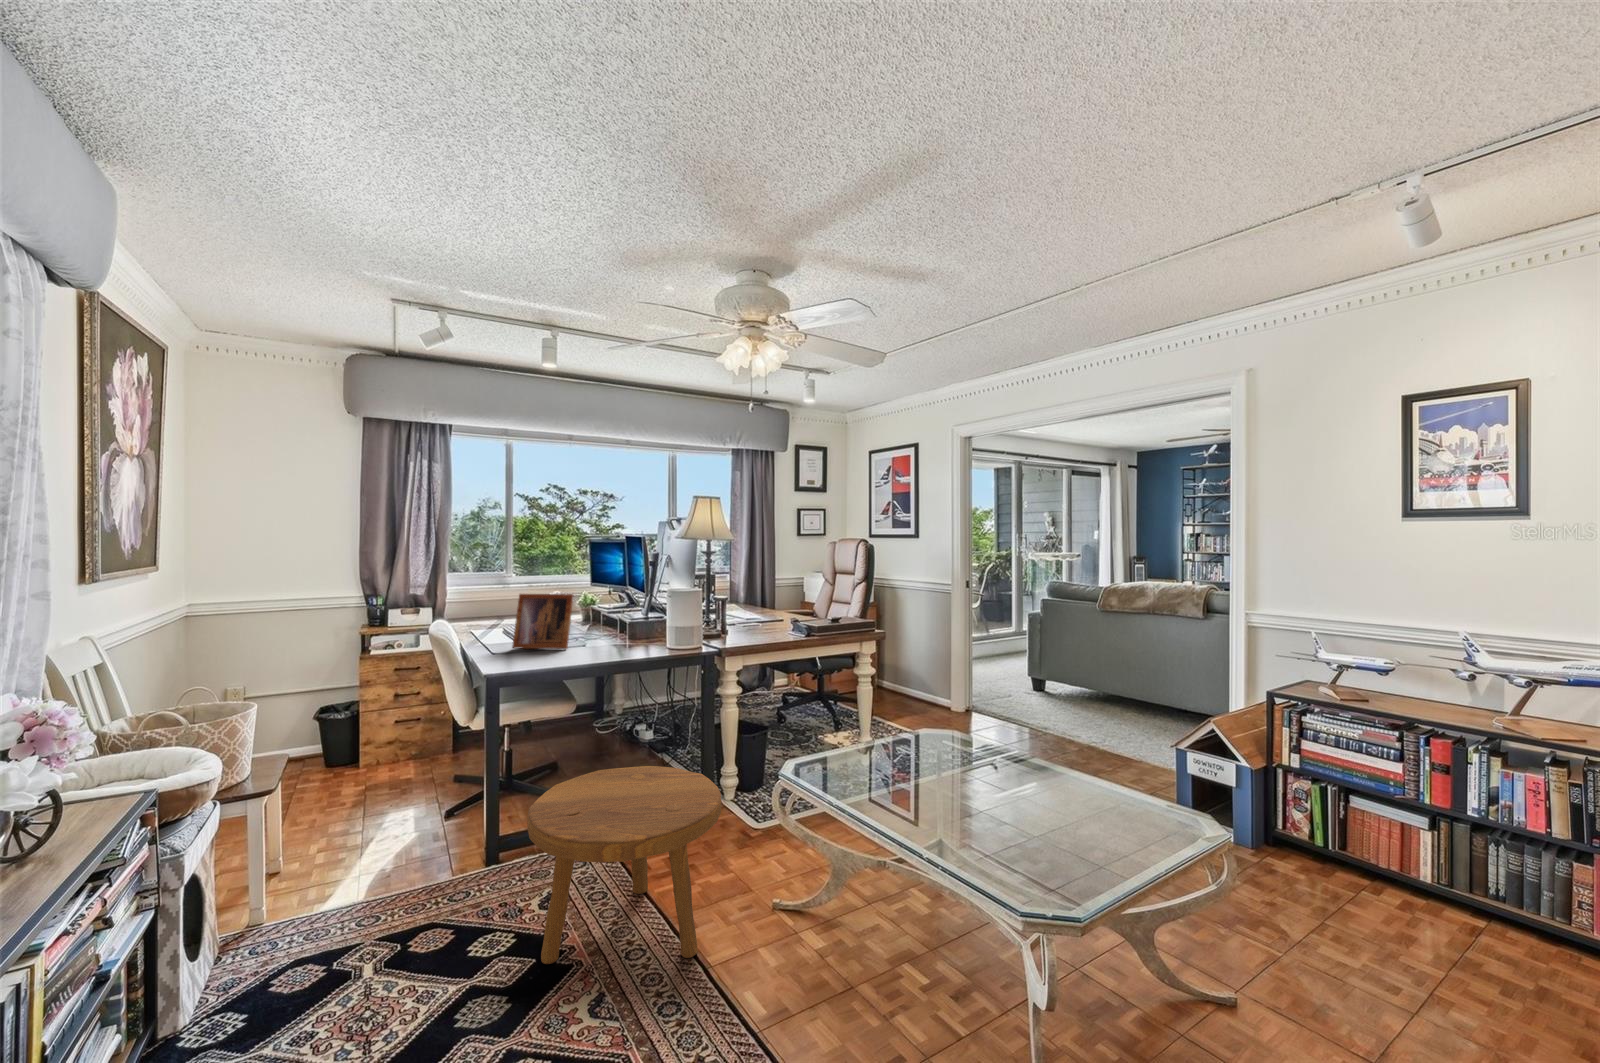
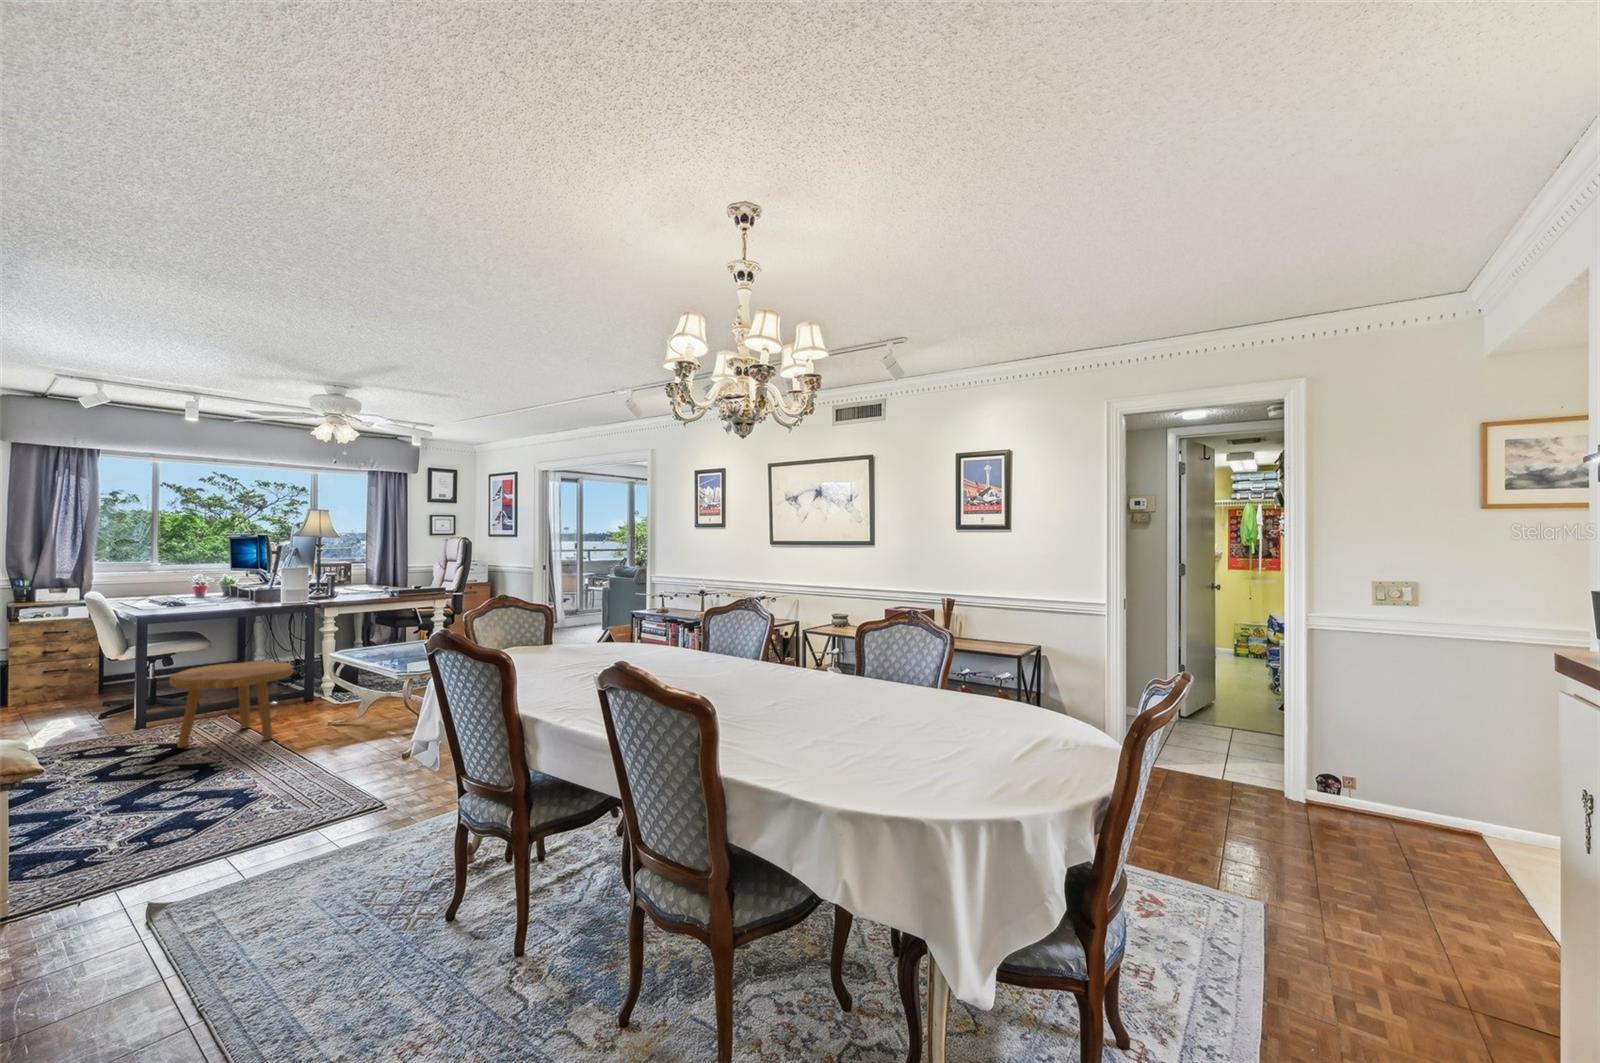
picture frame: present [512,594,573,649] -> none [158,573,208,608]

